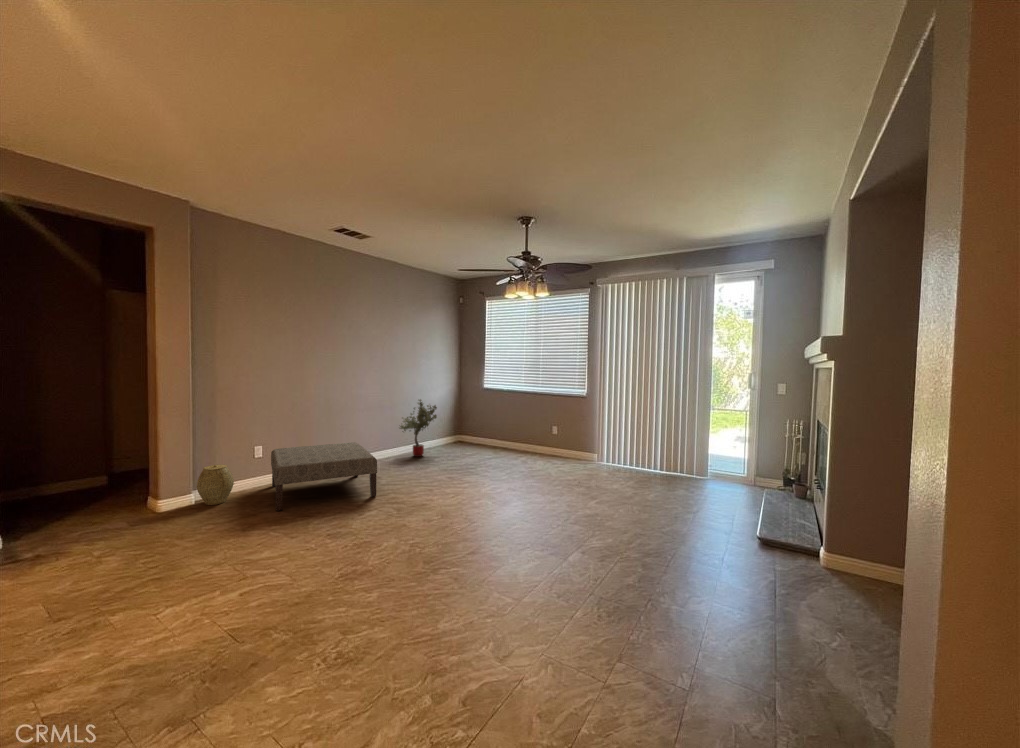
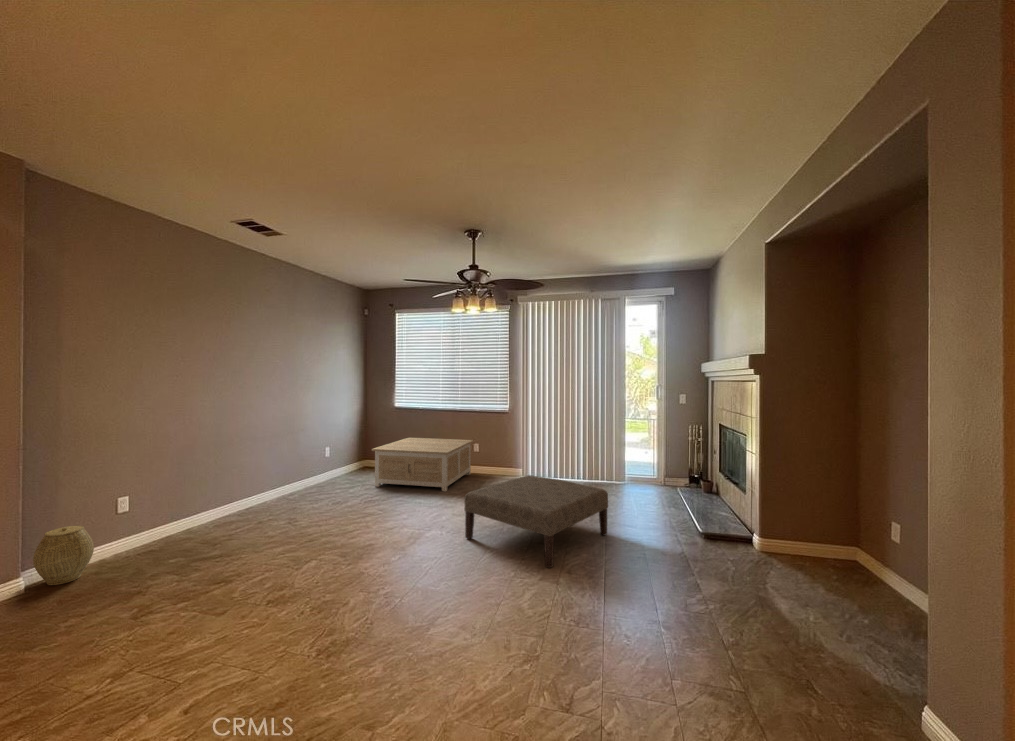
potted tree: present [400,399,437,457] -> none [302,422,347,489]
coffee table: none [455,417,553,469] -> present [372,438,473,491]
ottoman: present [271,443,377,511] -> present [465,475,608,568]

